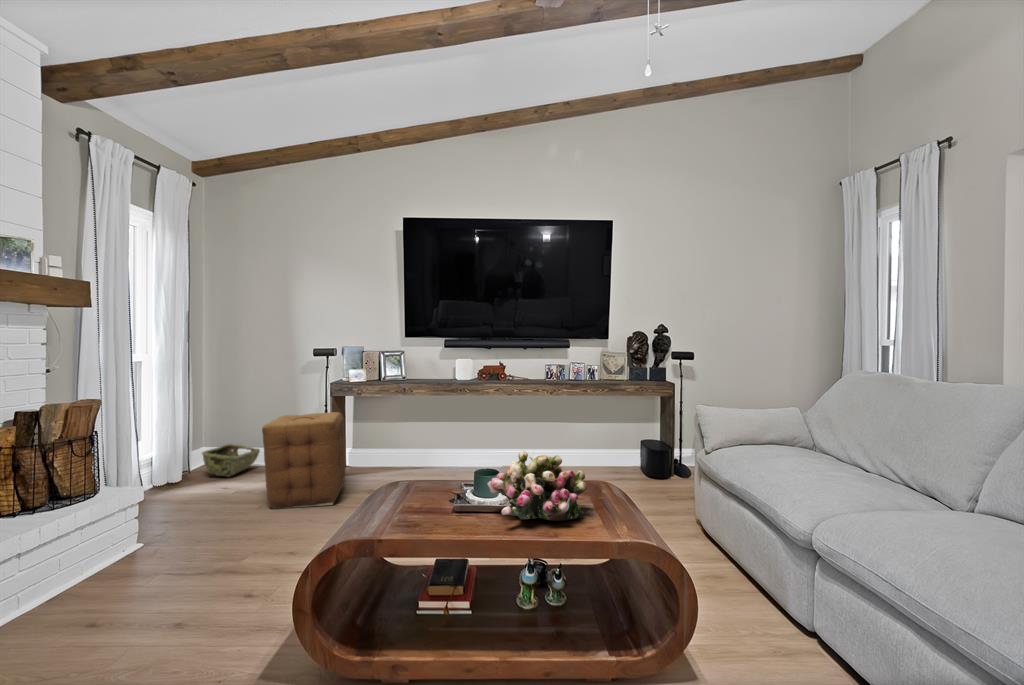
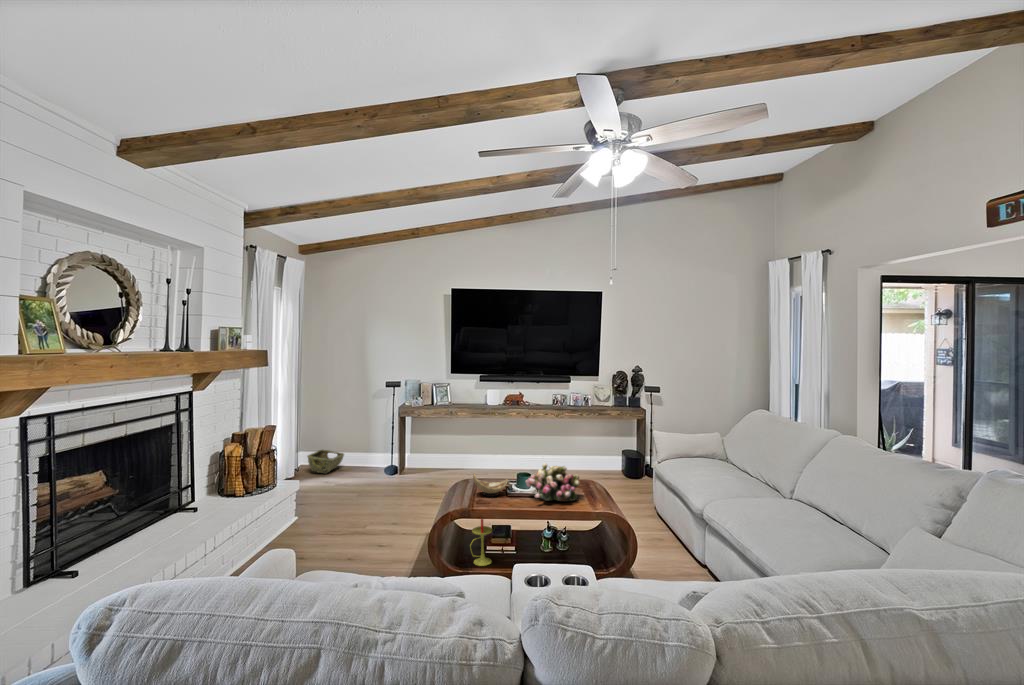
ottoman: present [262,412,345,509] -> none [362,429,412,496]
decorative bowl: none [394,470,457,512] -> present [473,473,508,497]
candle: none [378,537,423,646] -> present [470,519,492,566]

